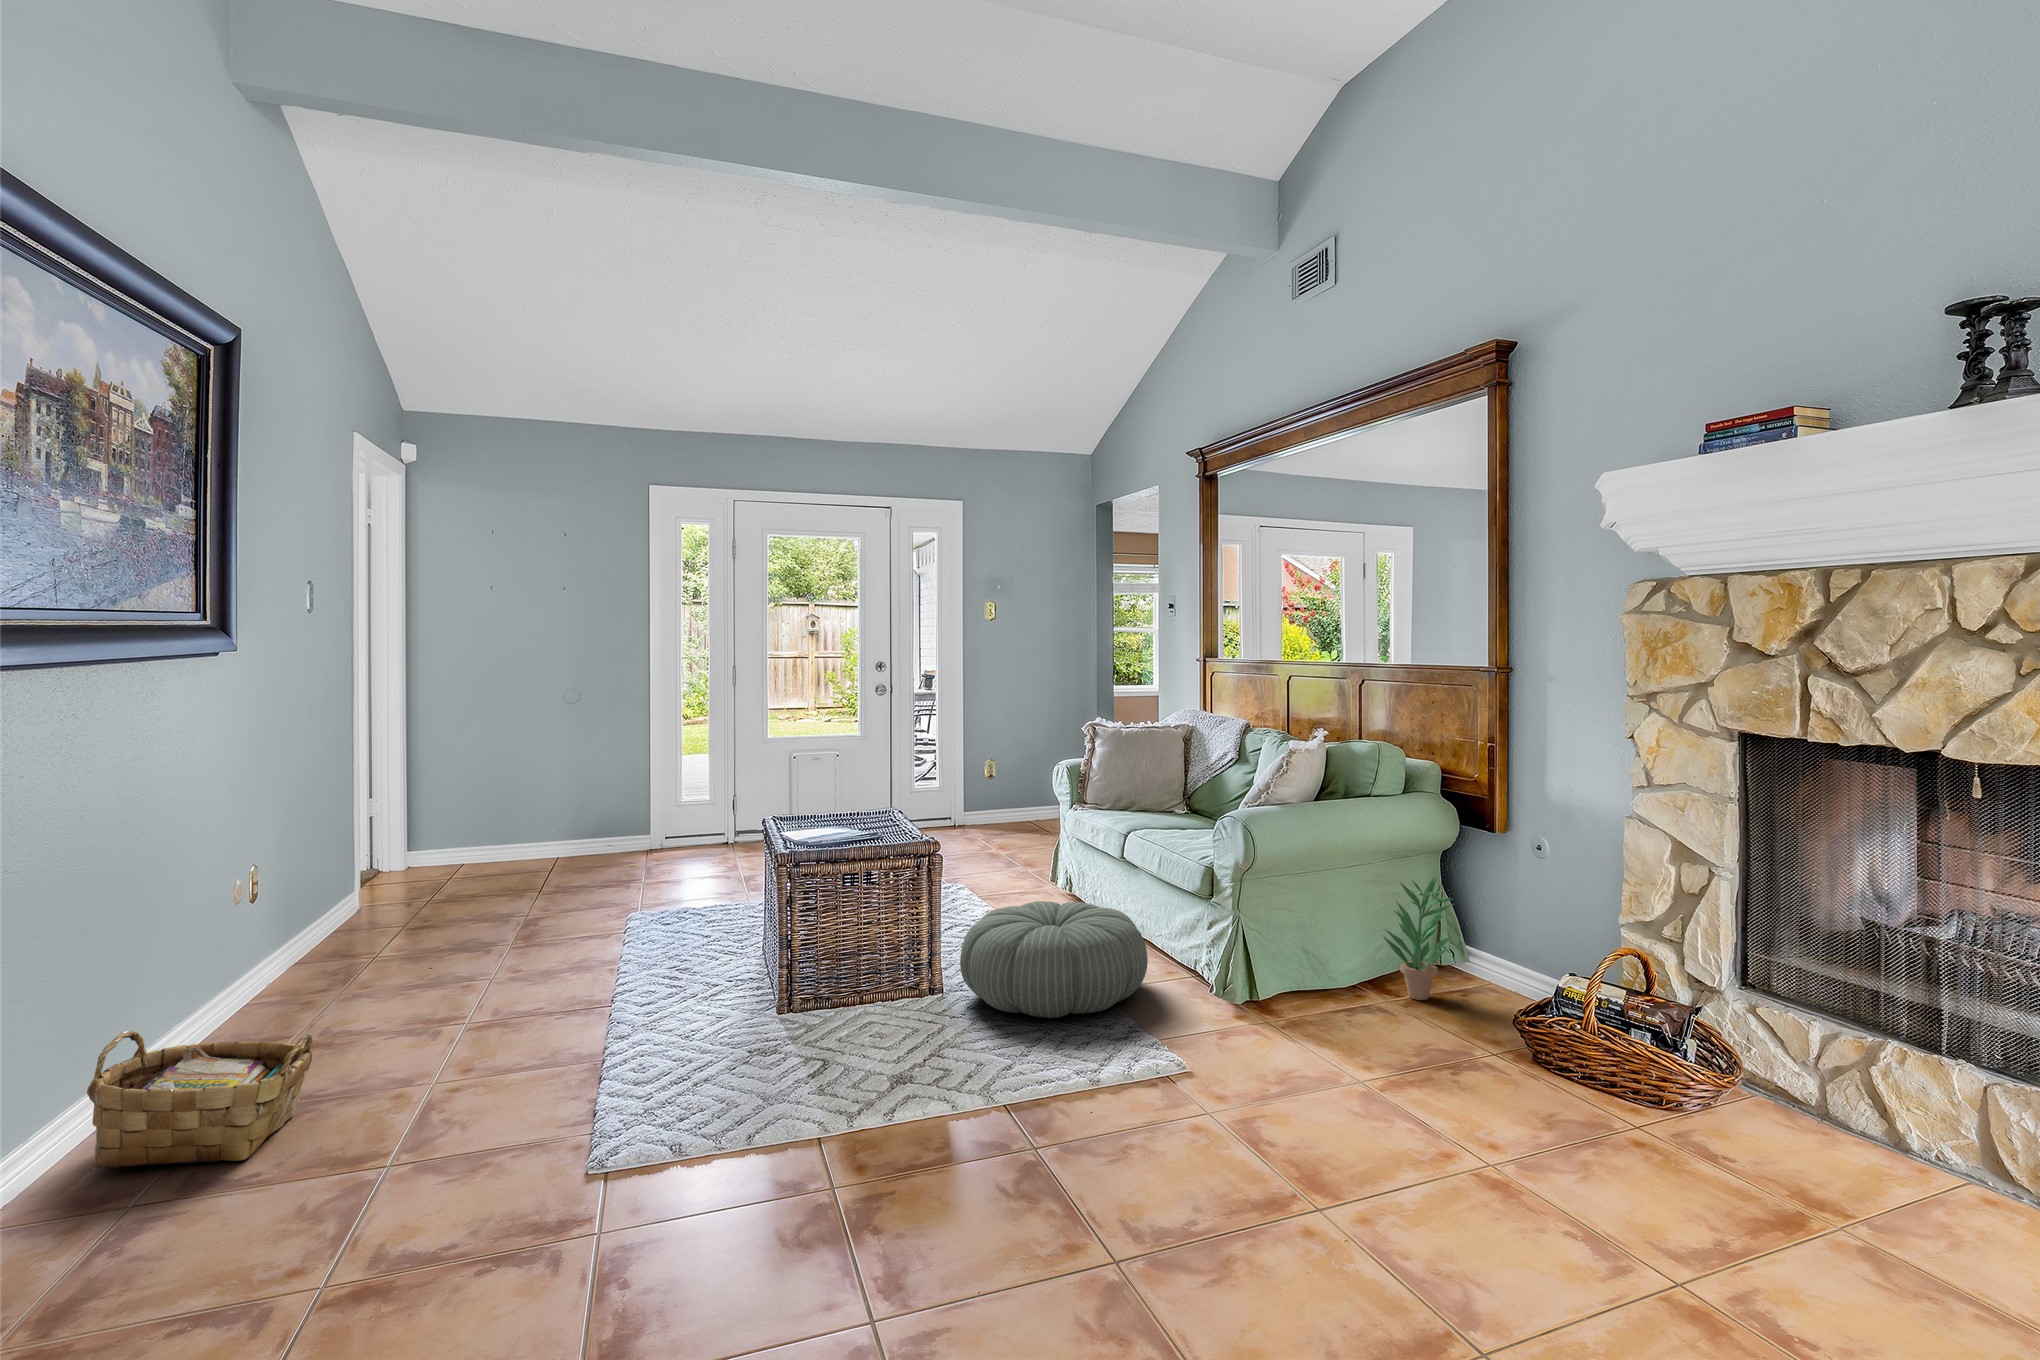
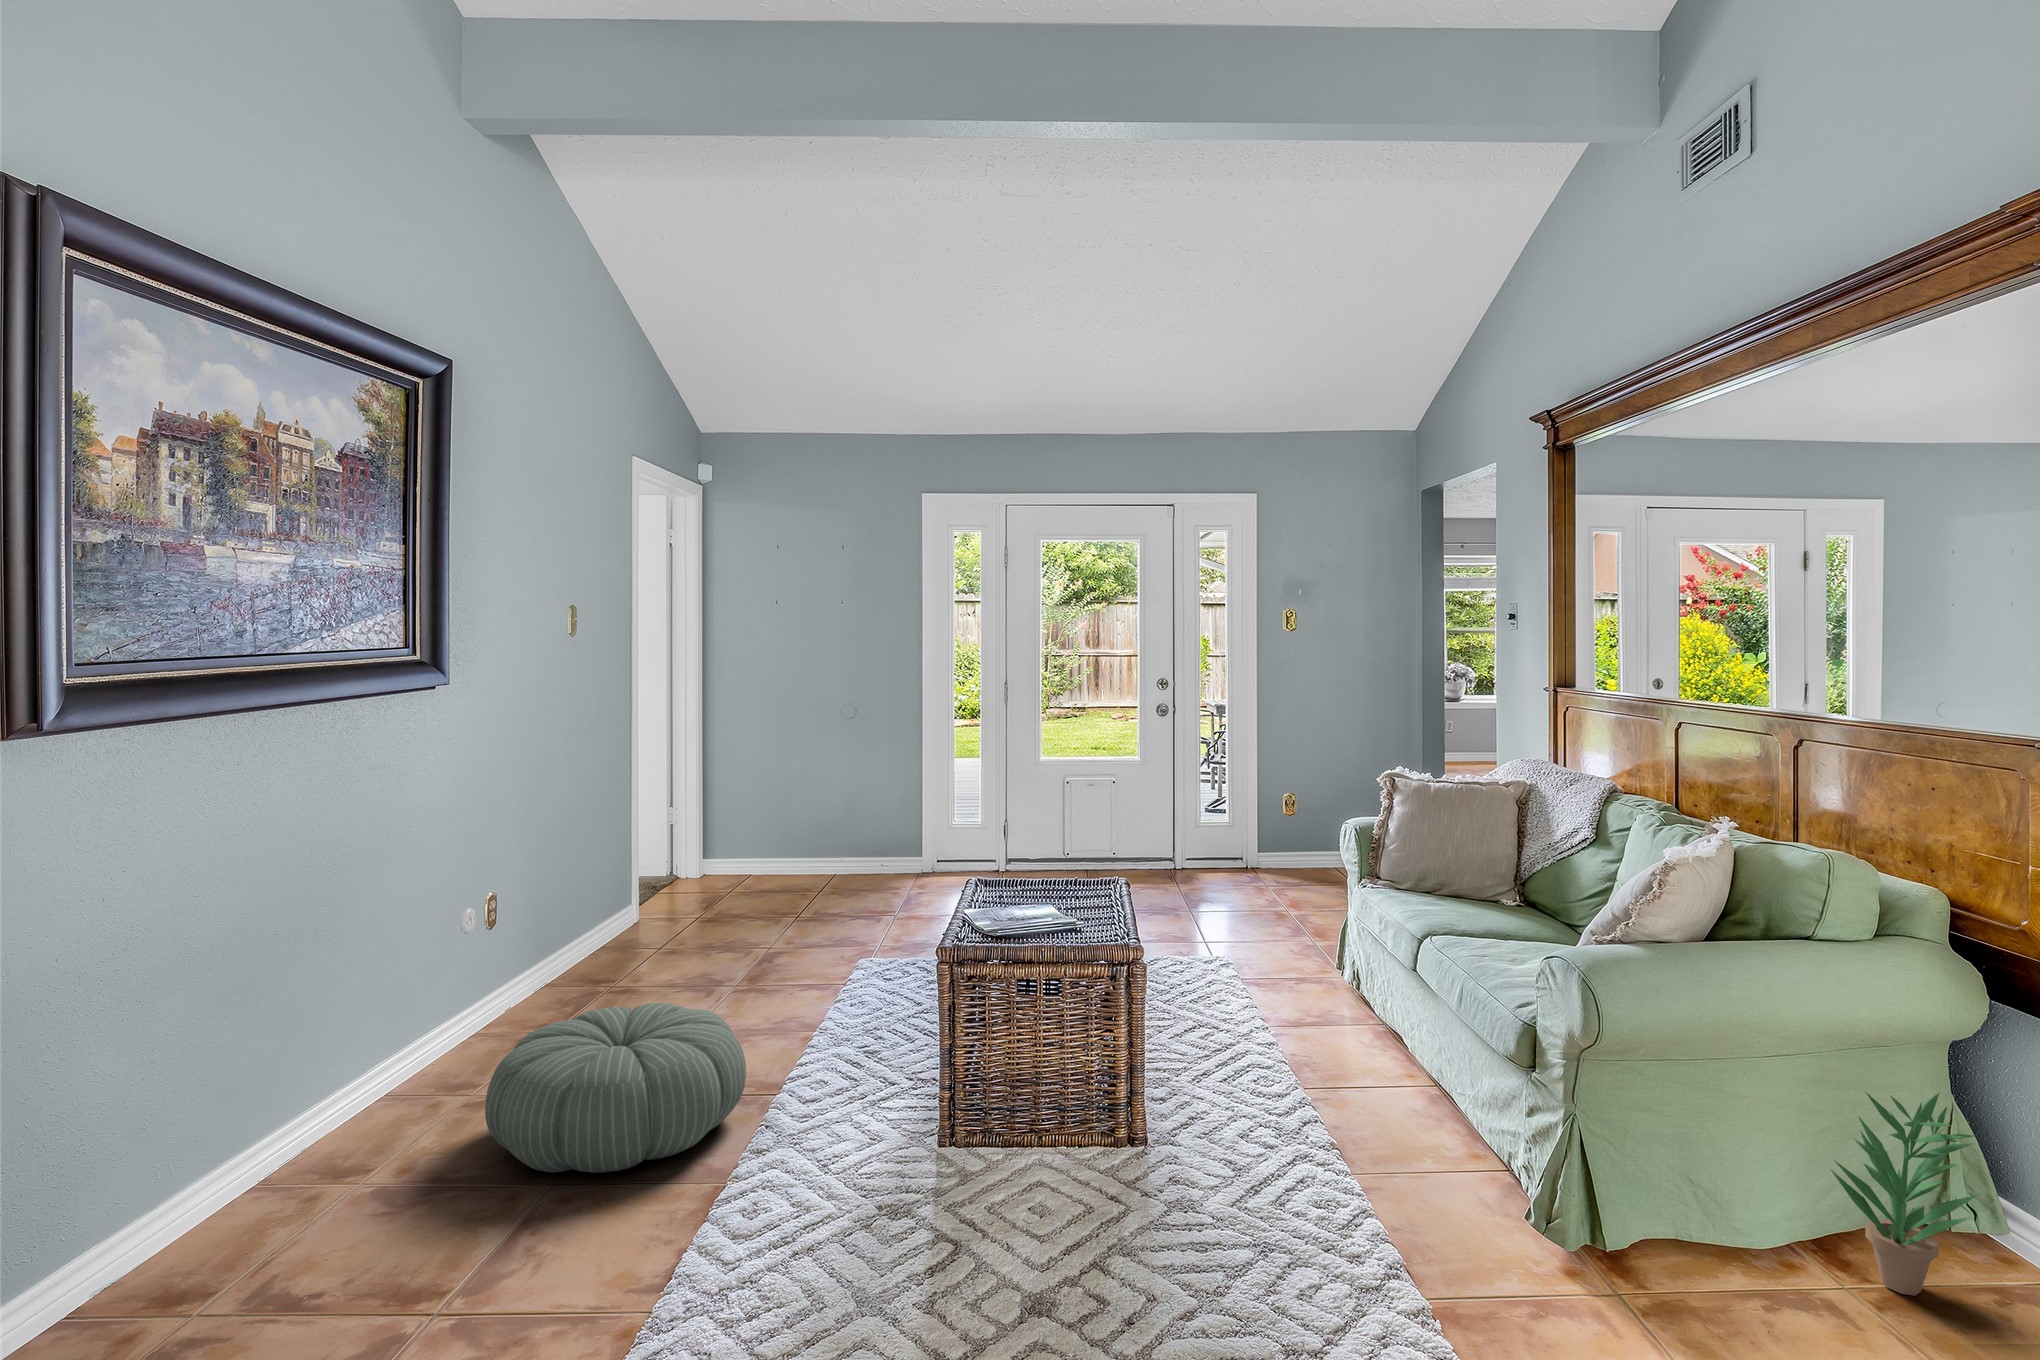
pouf: present [960,901,1148,1018] -> present [485,1003,746,1173]
woven basket: present [87,1030,313,1169] -> none [138,1106,383,1286]

